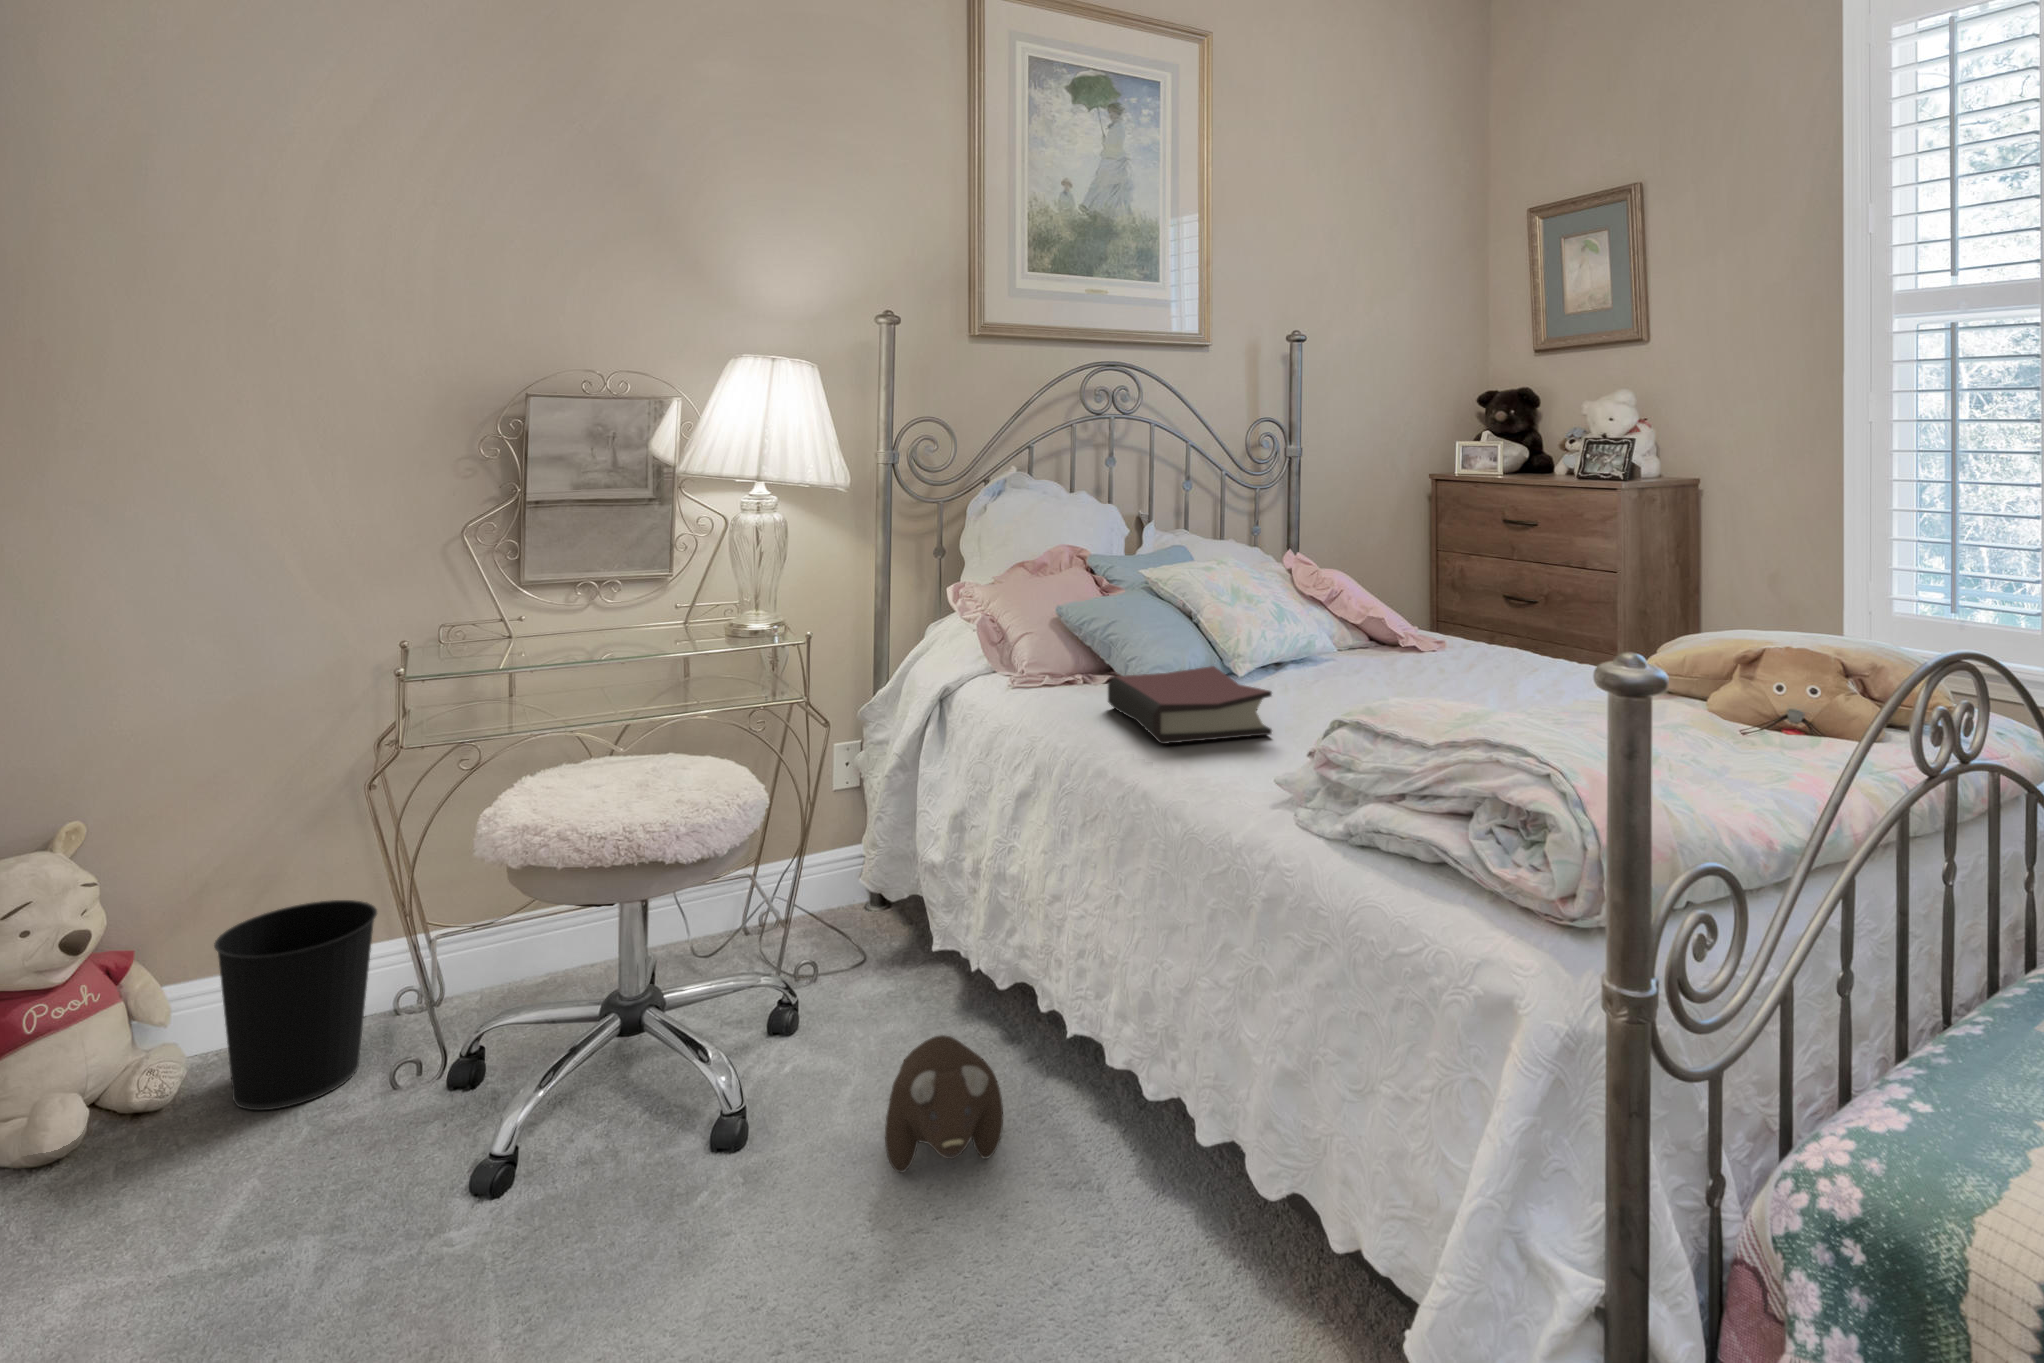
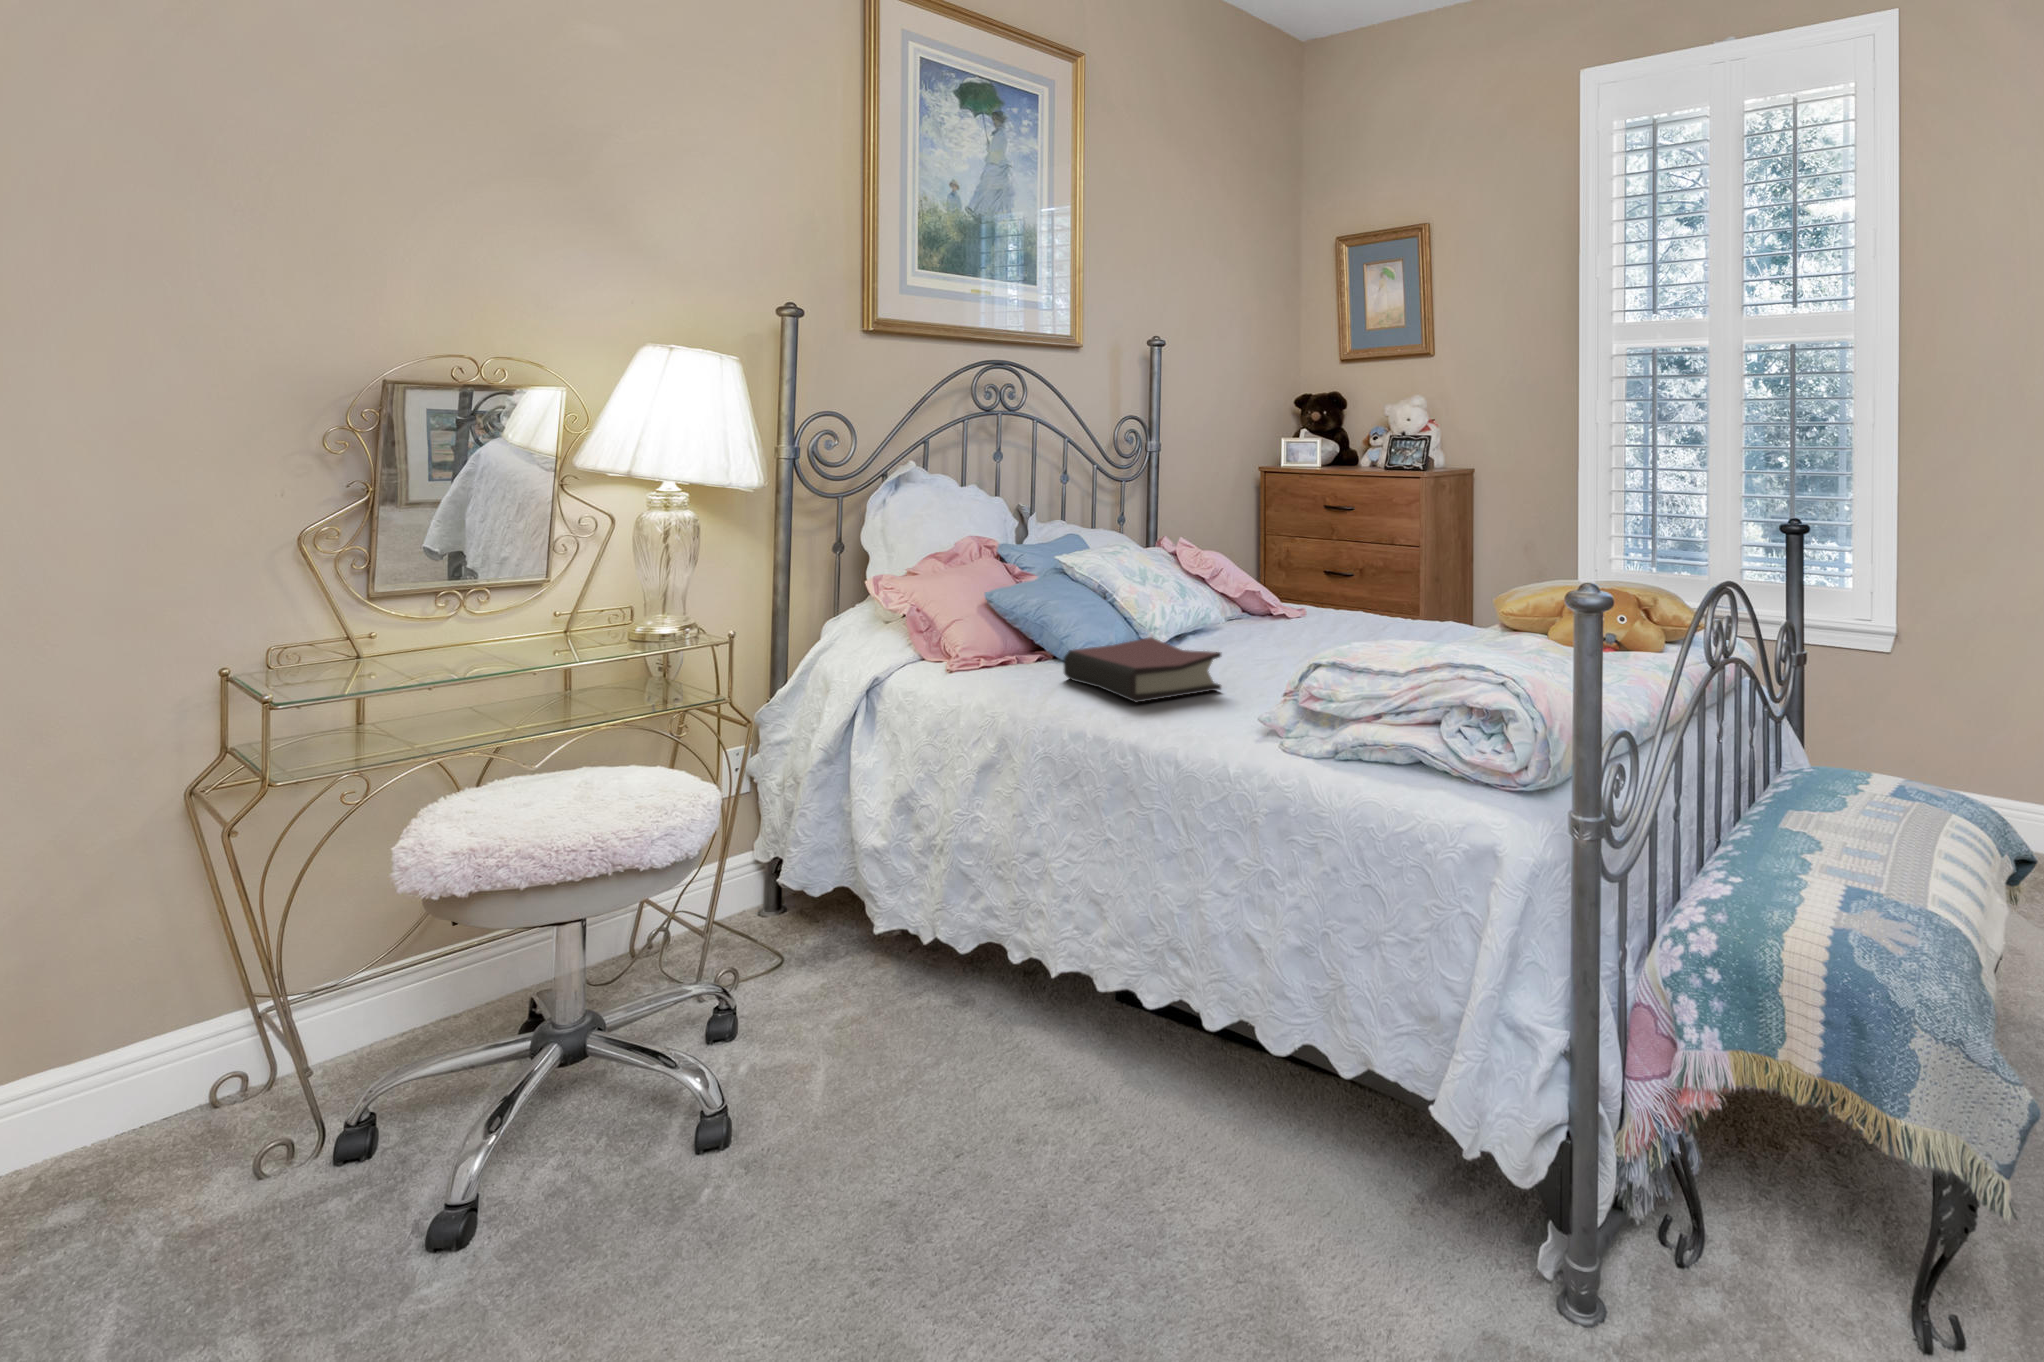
wastebasket: present [214,900,377,1110] -> none [53,951,258,1197]
plush toy: present [885,1035,1003,1172] -> none [891,986,1003,1113]

